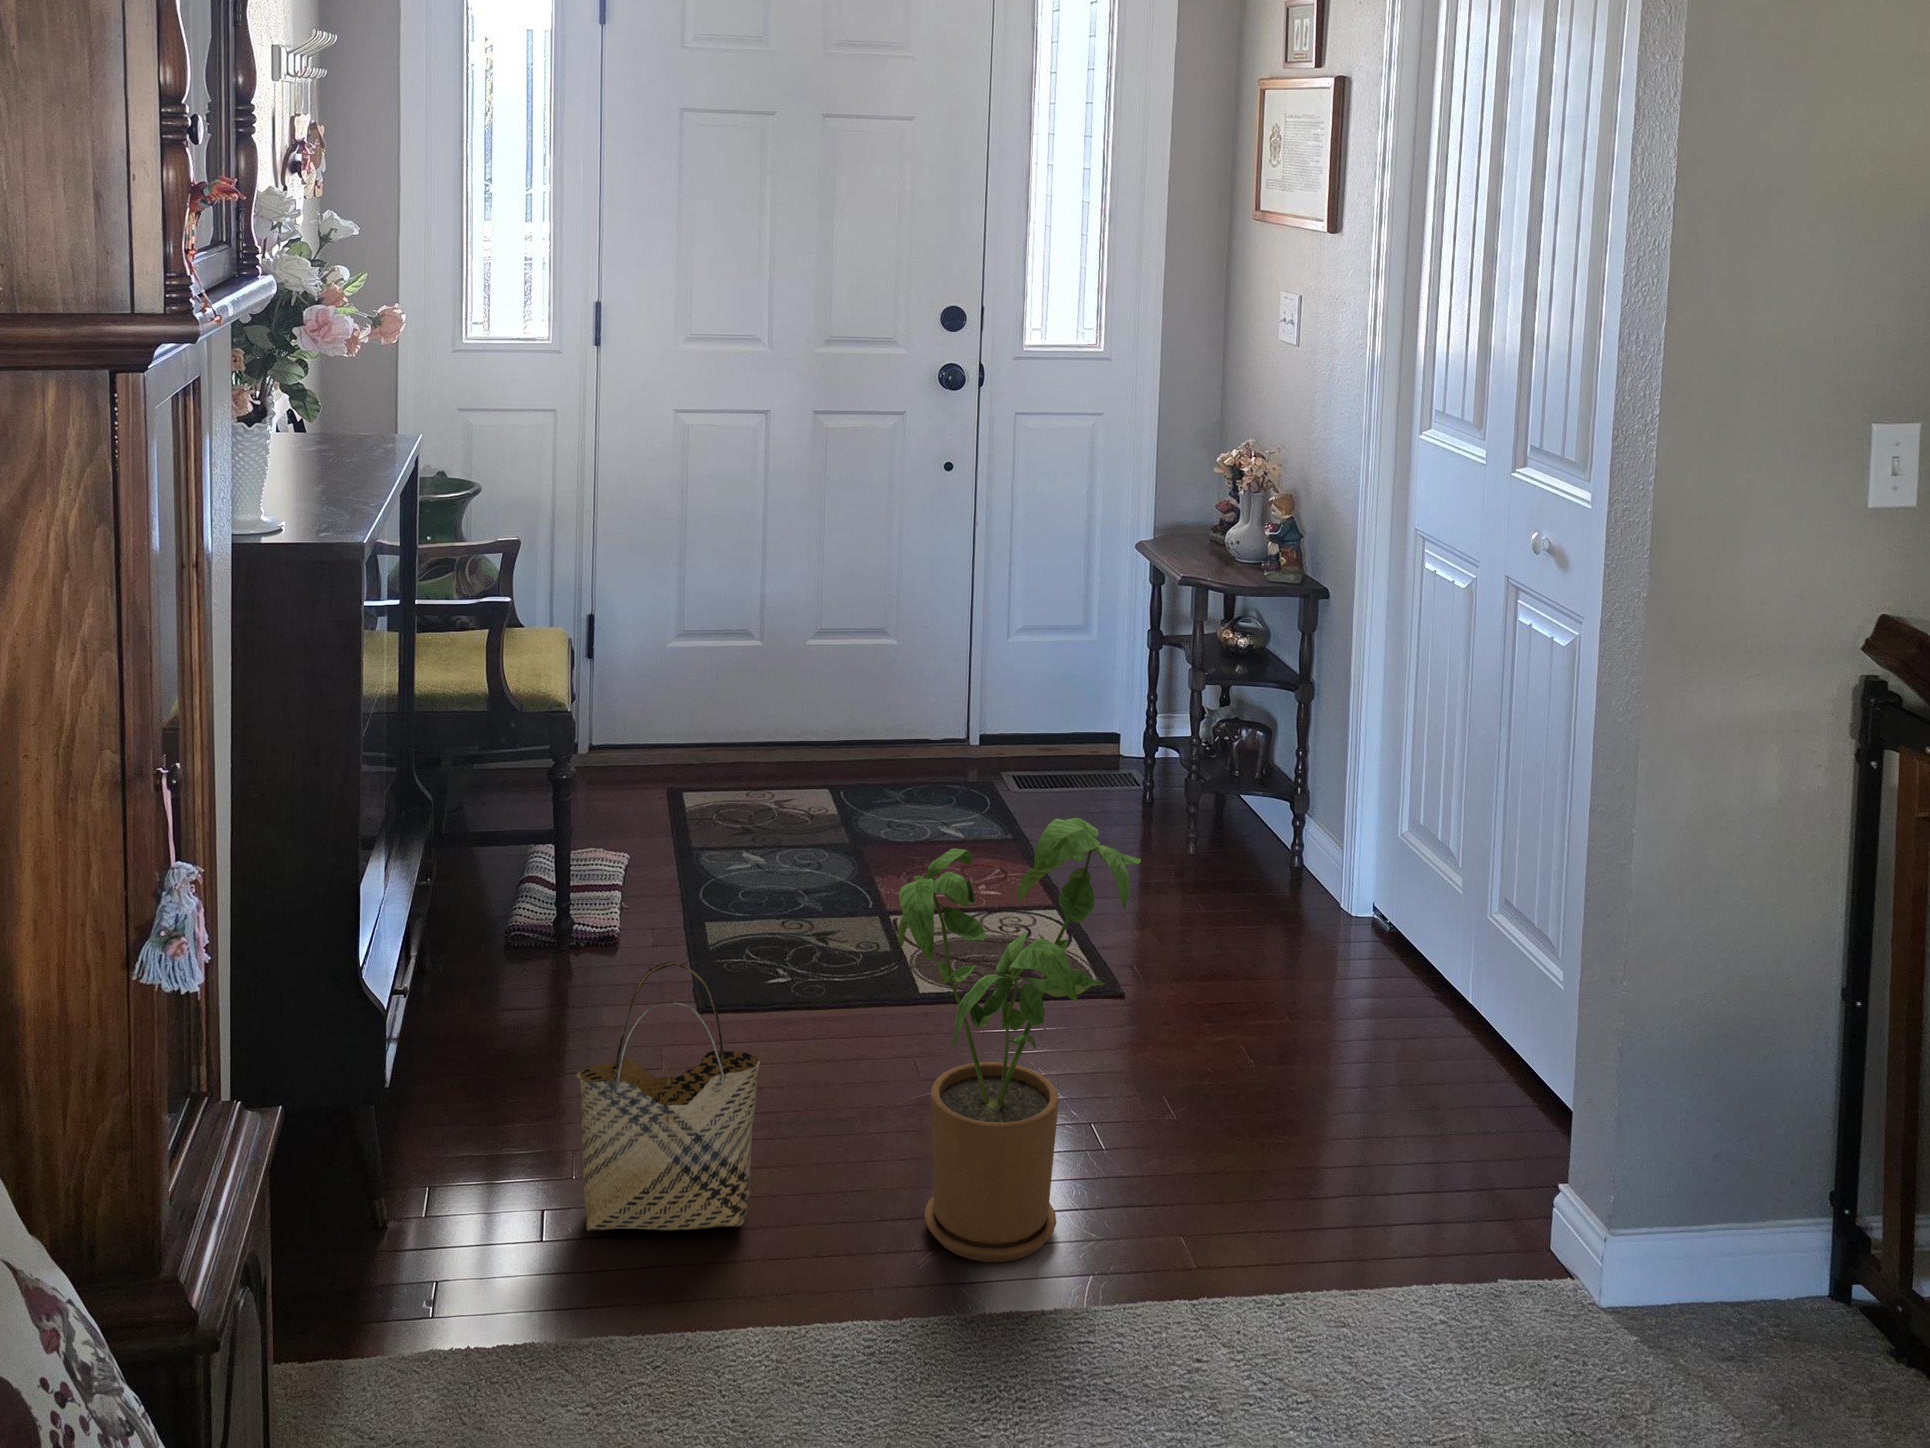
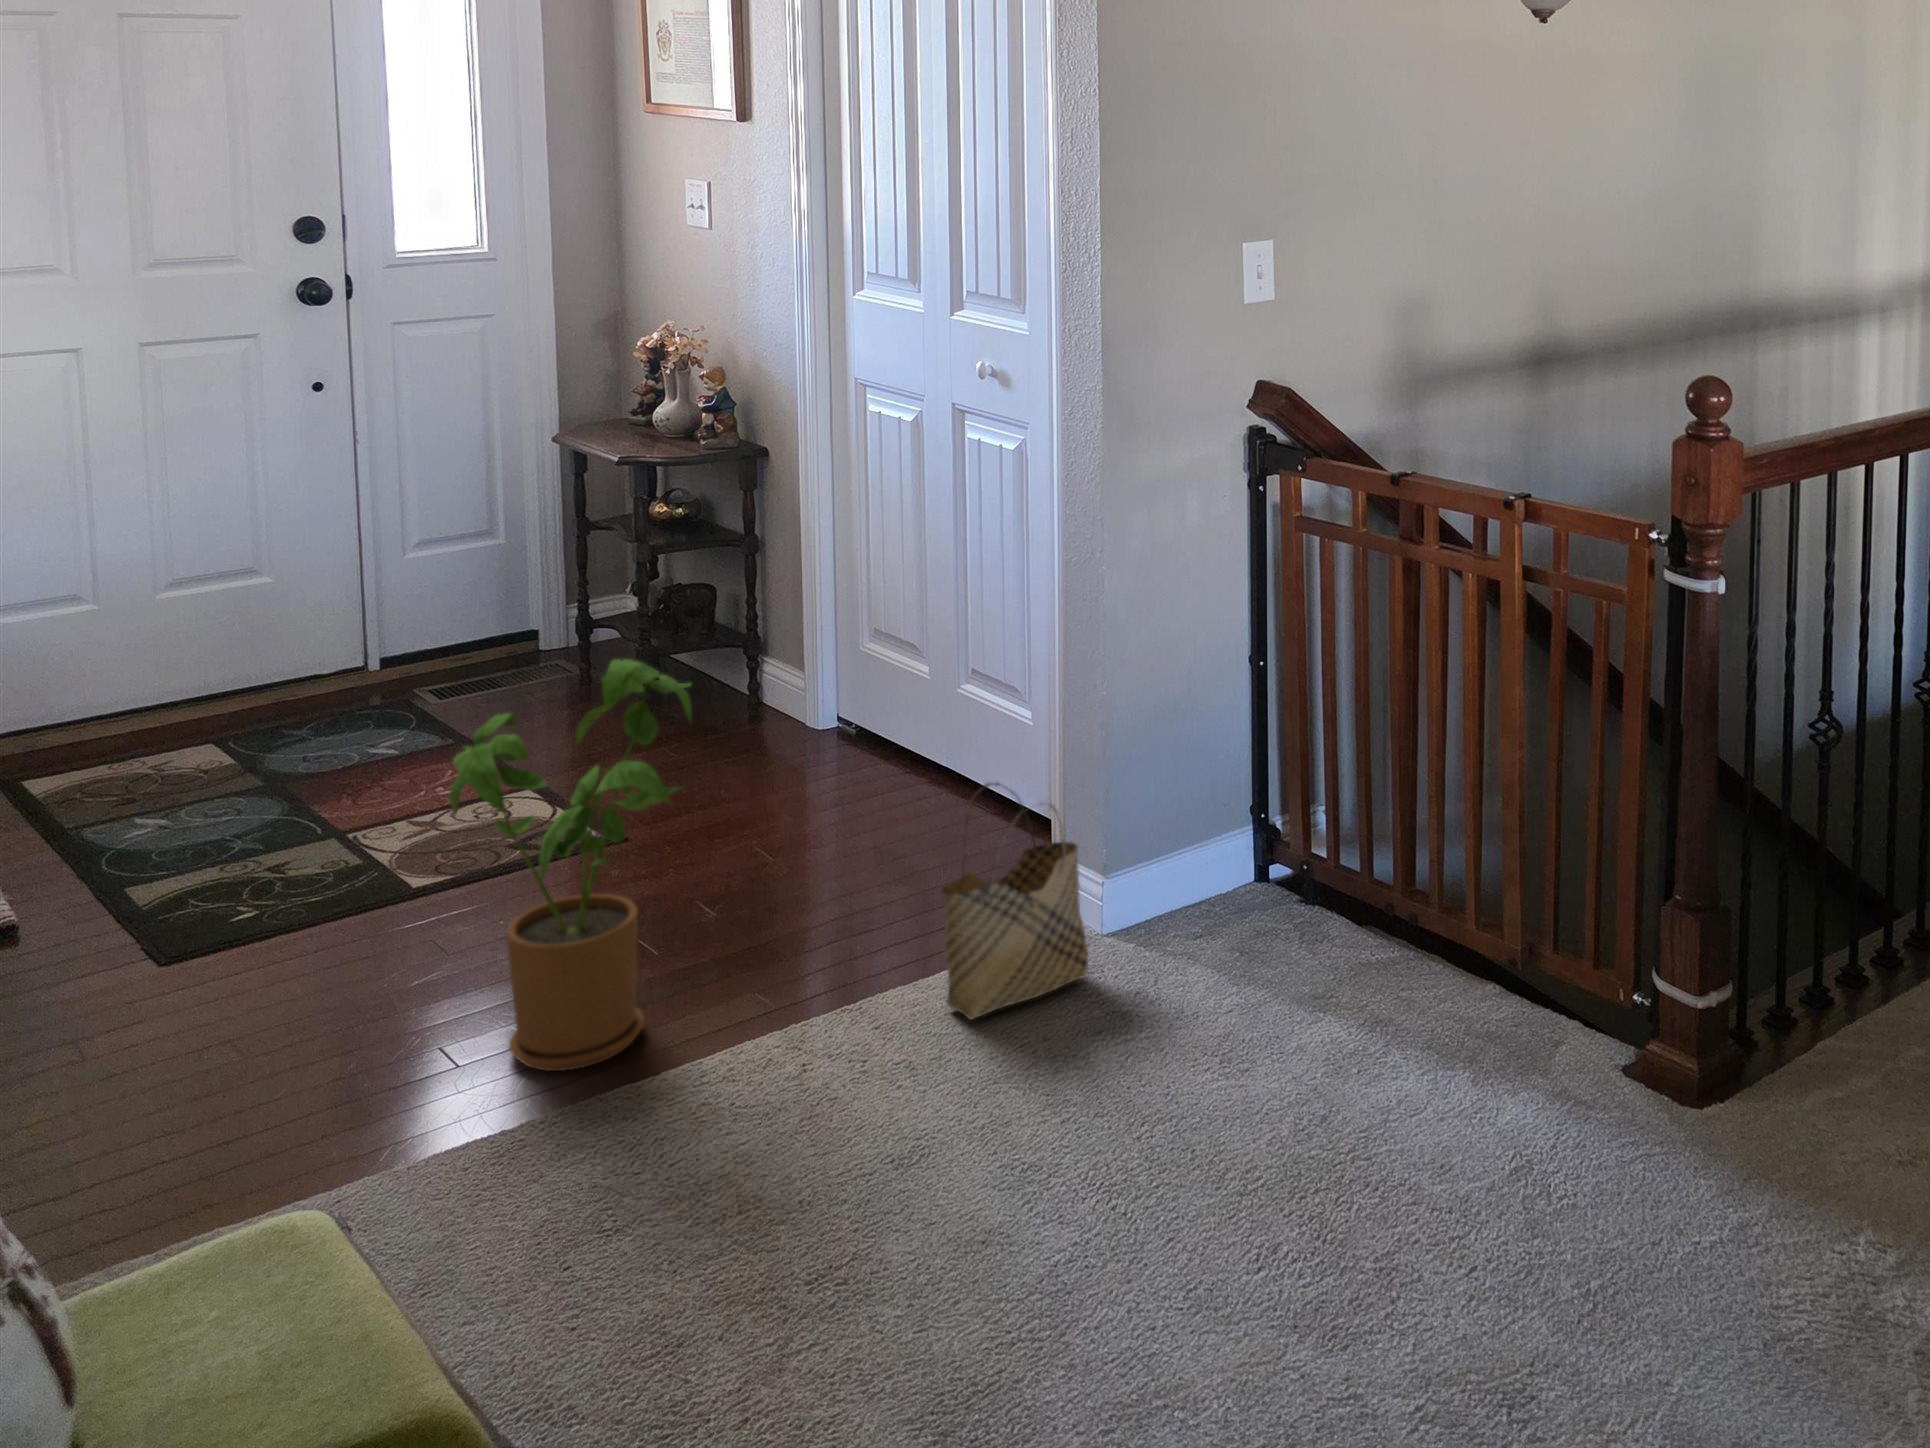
woven basket: present [577,962,760,1231] -> present [942,783,1088,1019]

